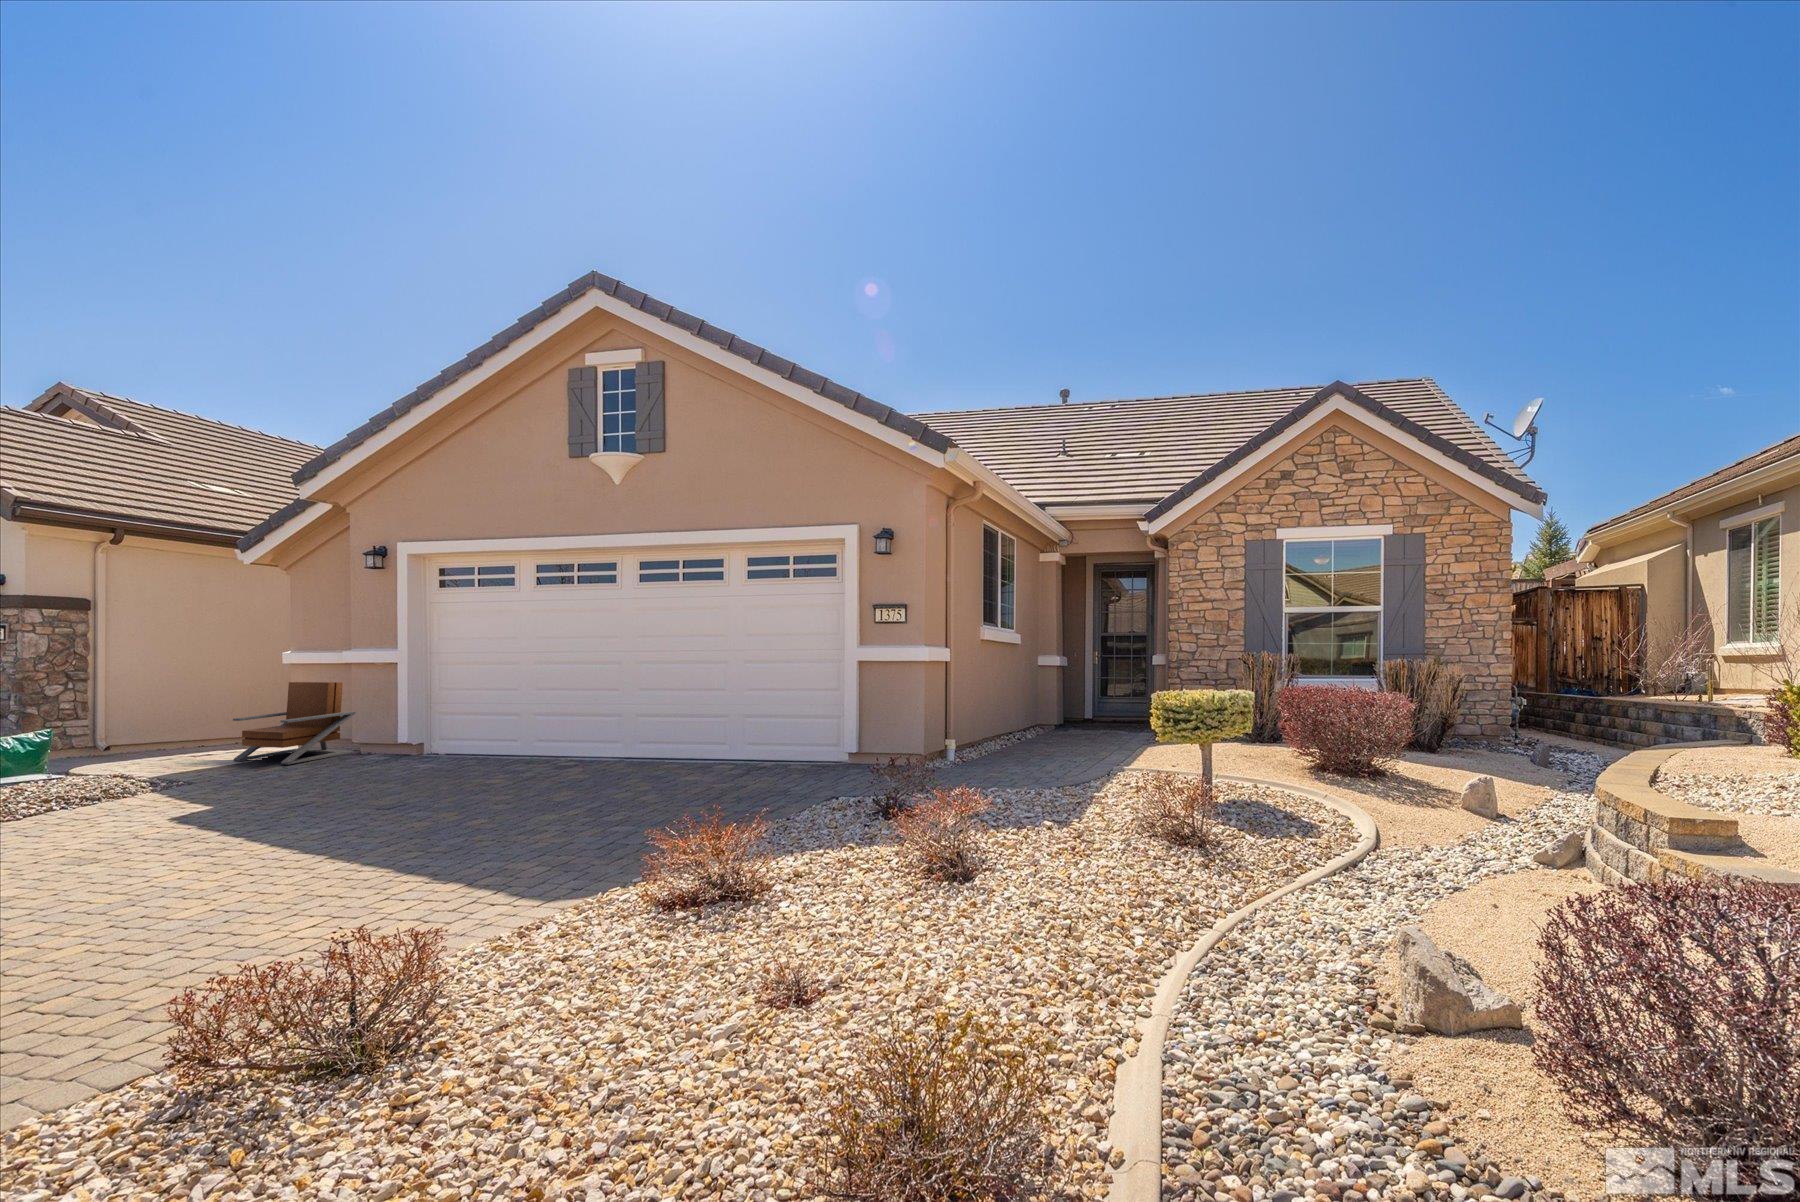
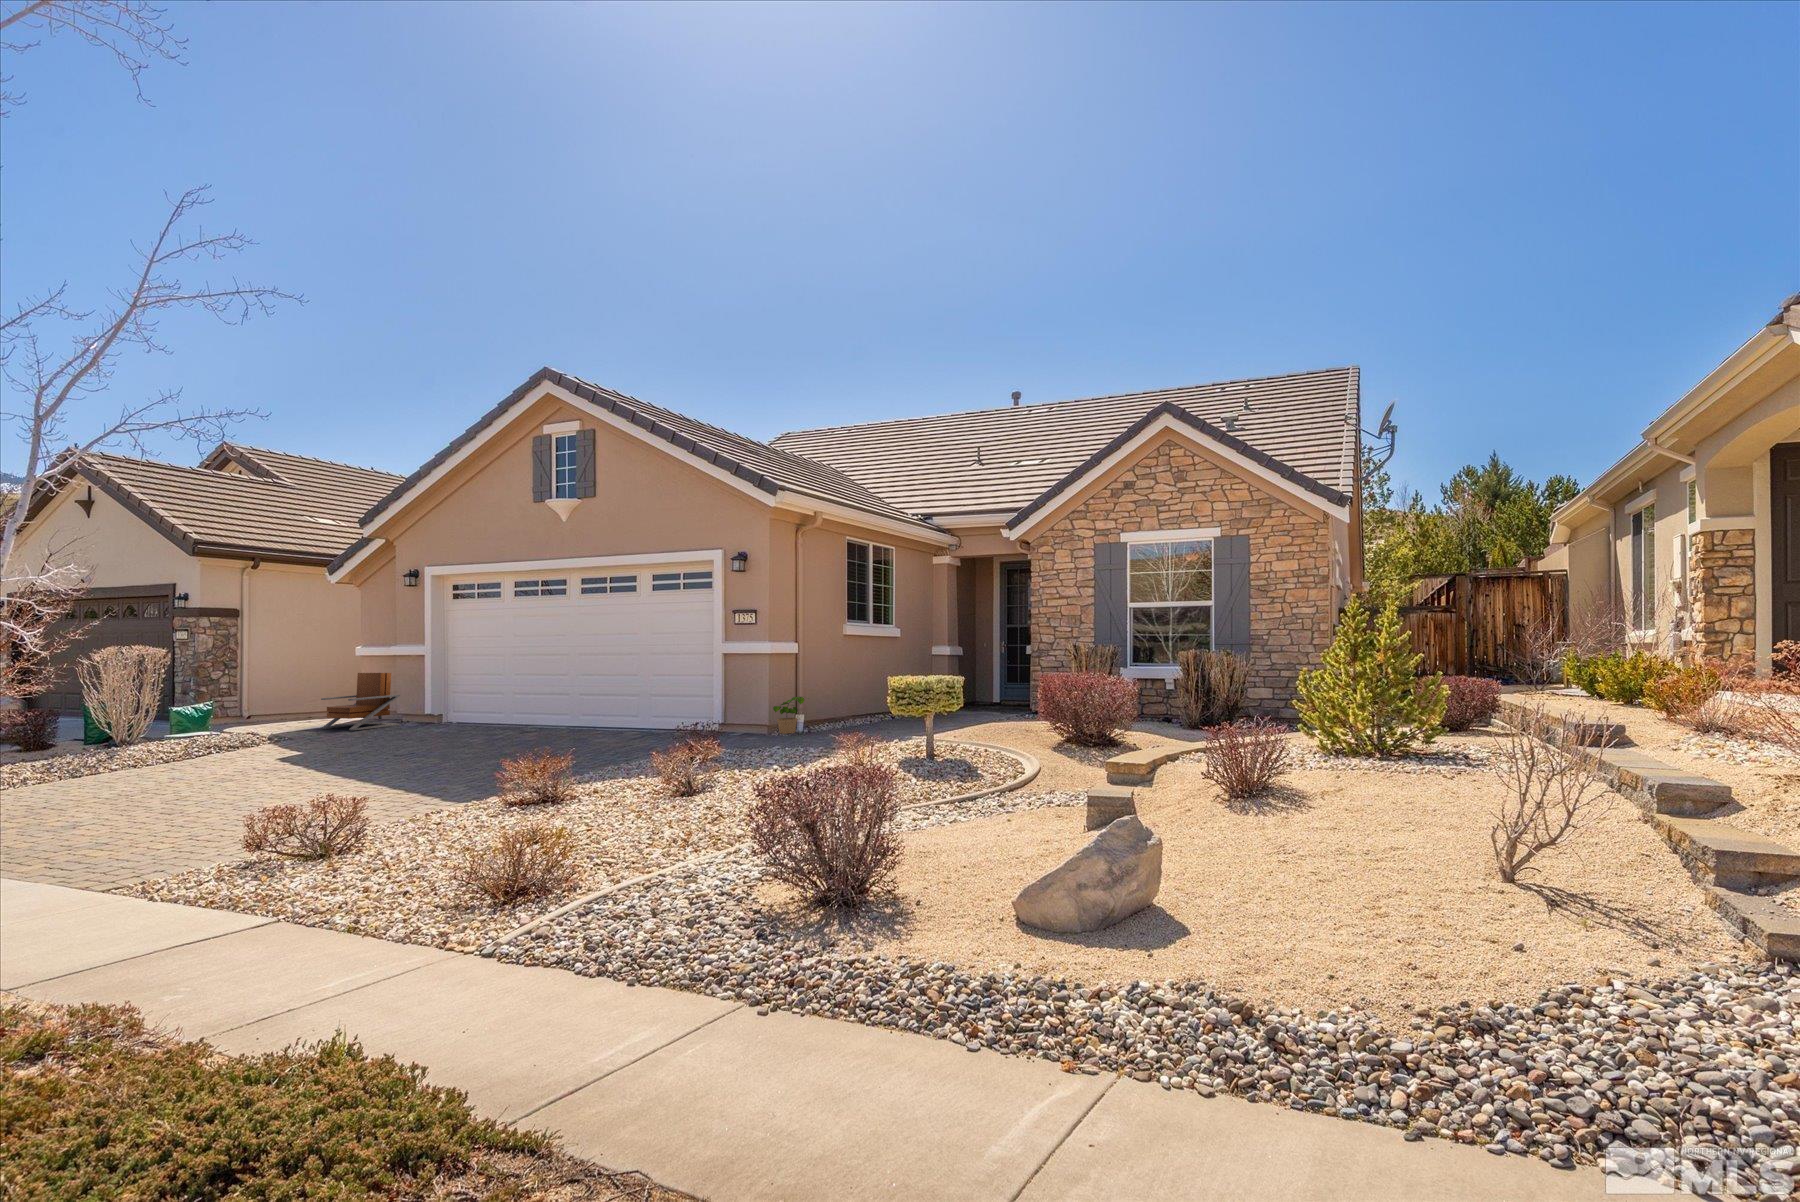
potted plant: none [934,716,982,763] -> present [773,697,804,734]

